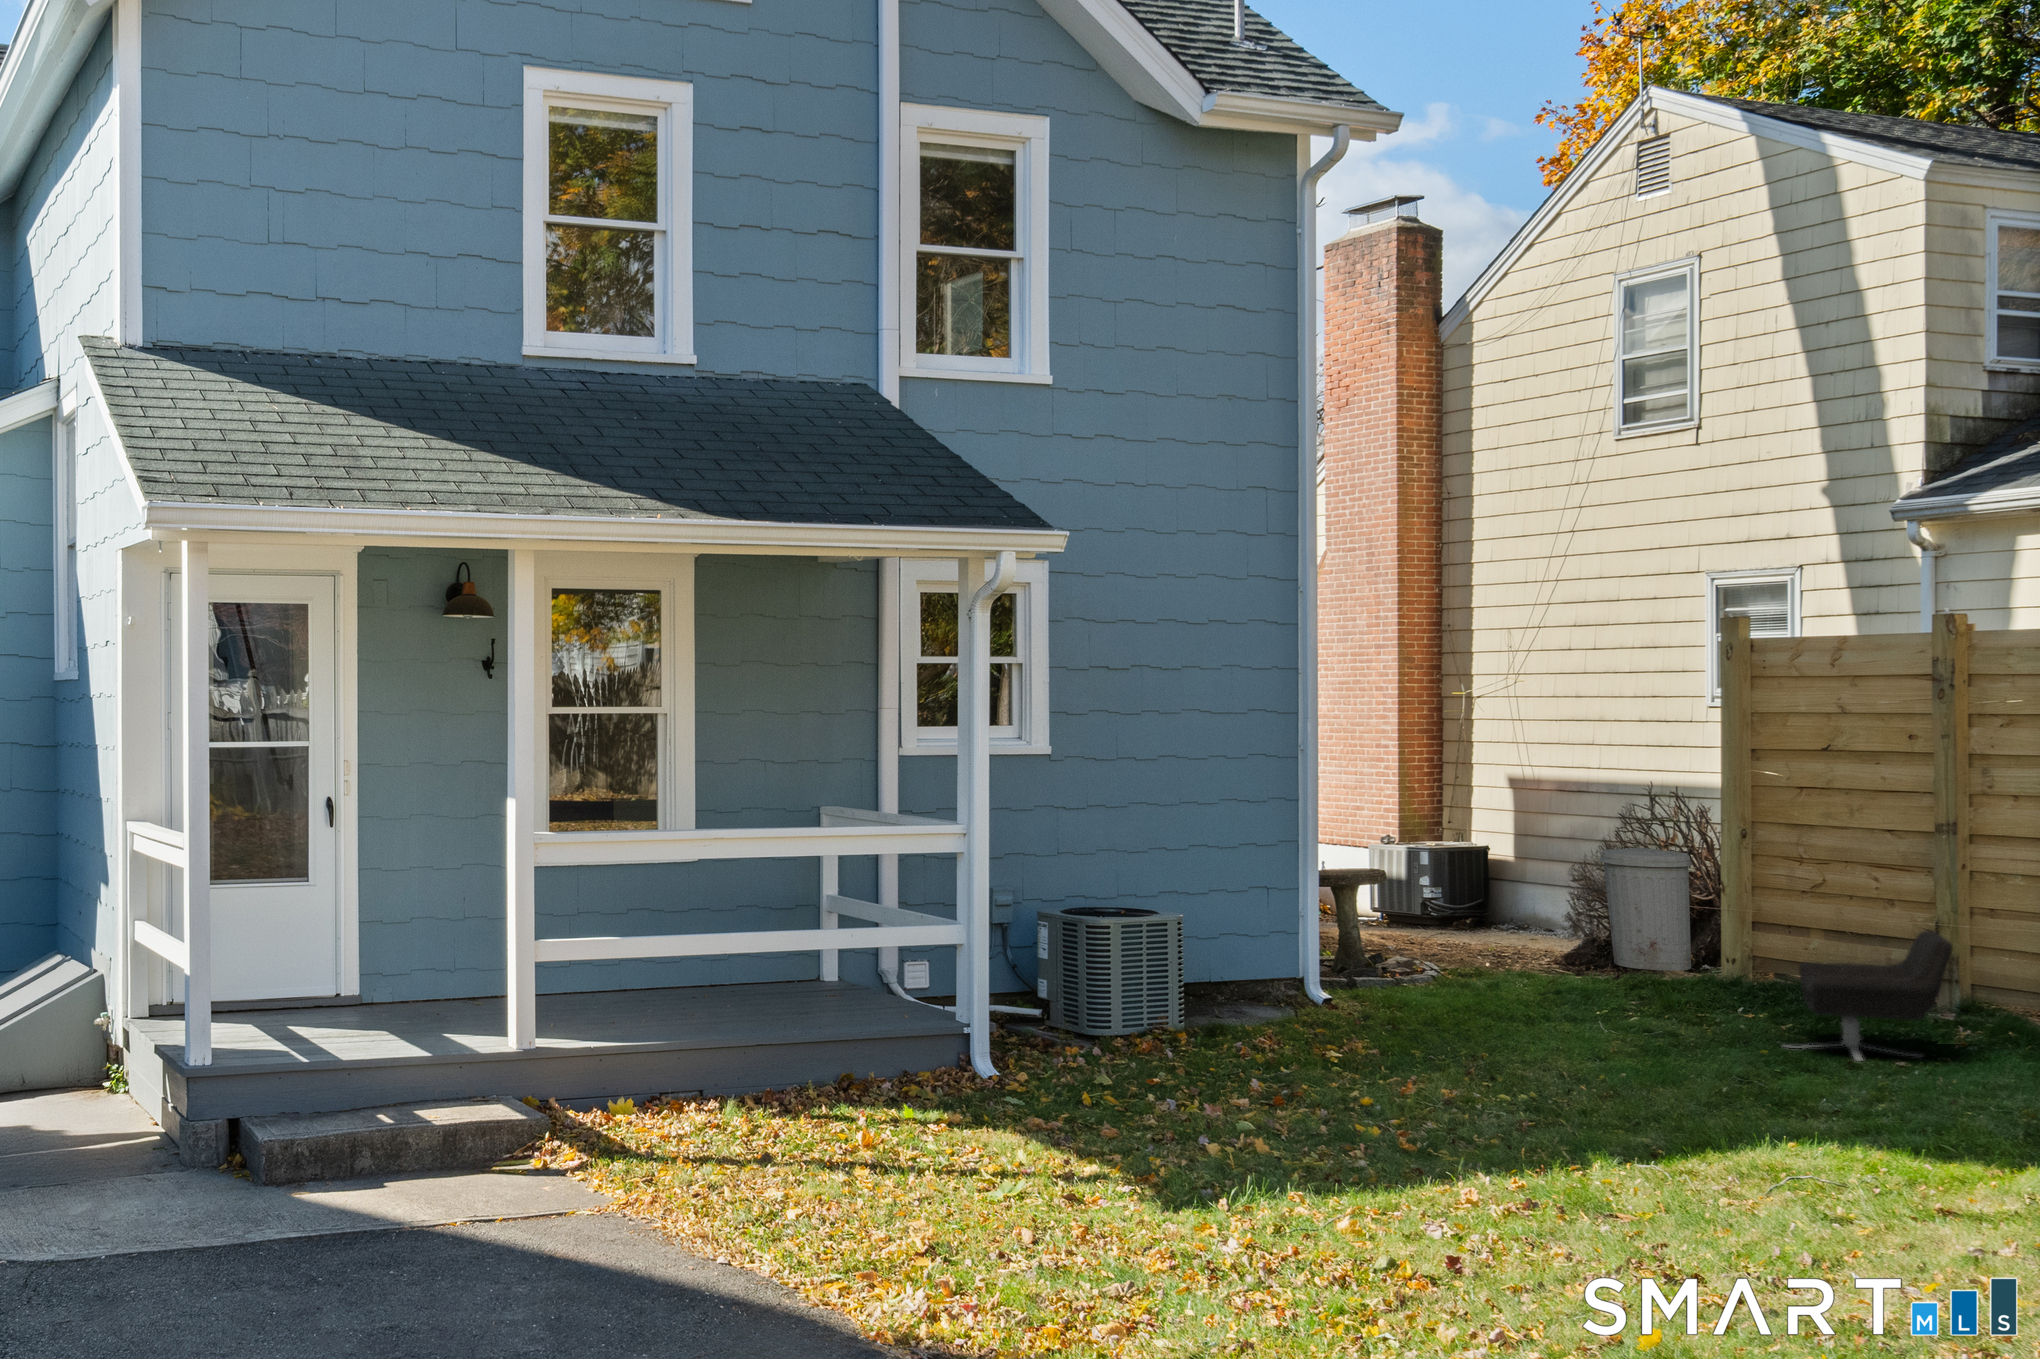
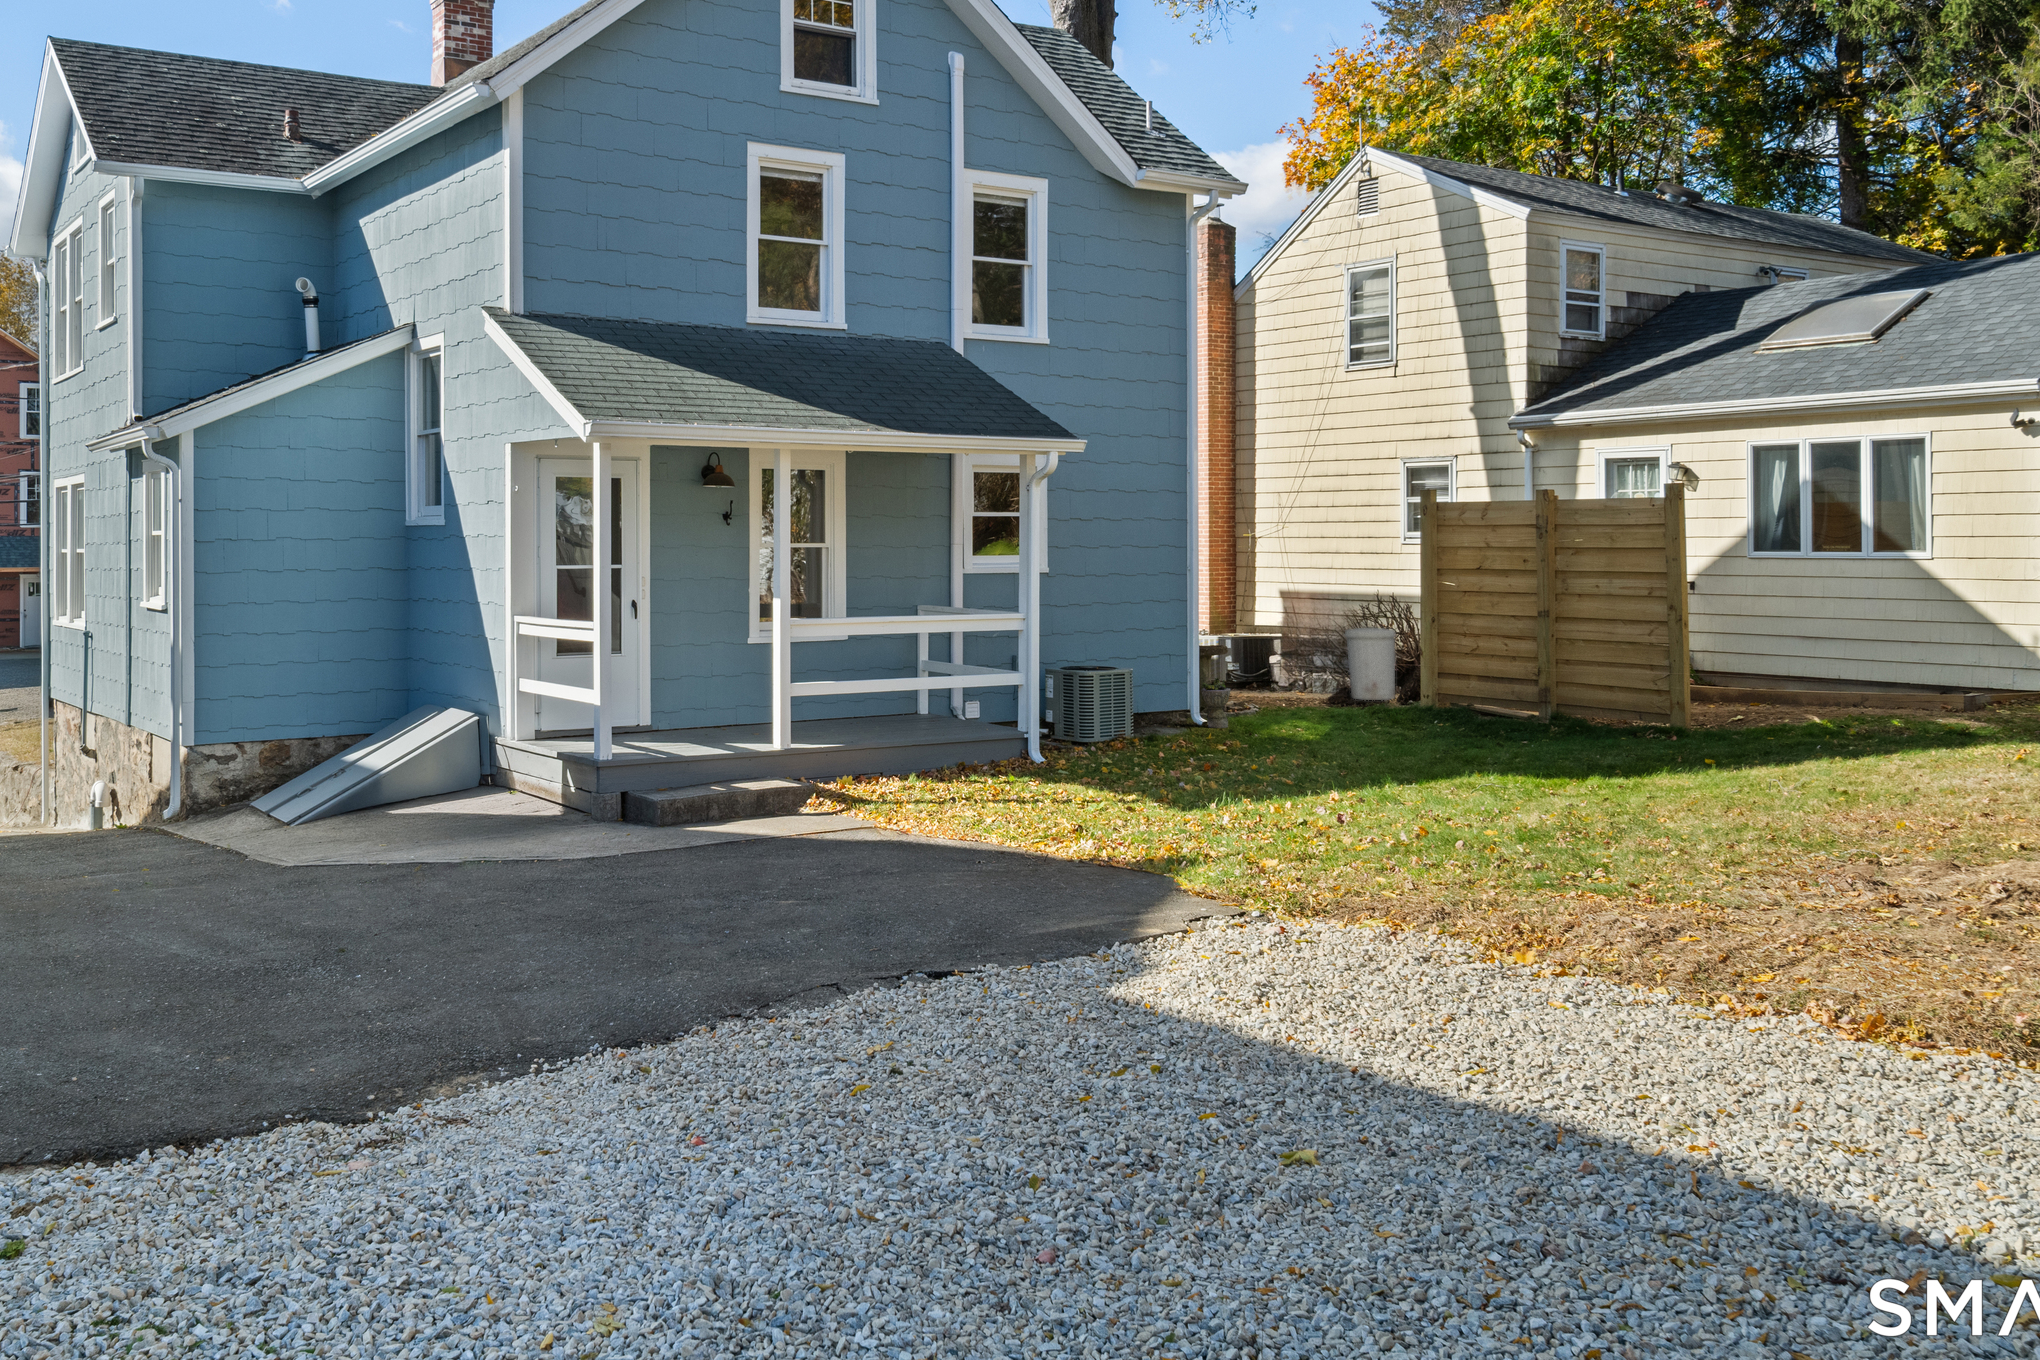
lounge chair: present [1799,930,1952,1061] -> none [1453,657,1542,730]
planter: none [1324,936,1376,1023] -> present [1201,678,1230,728]

